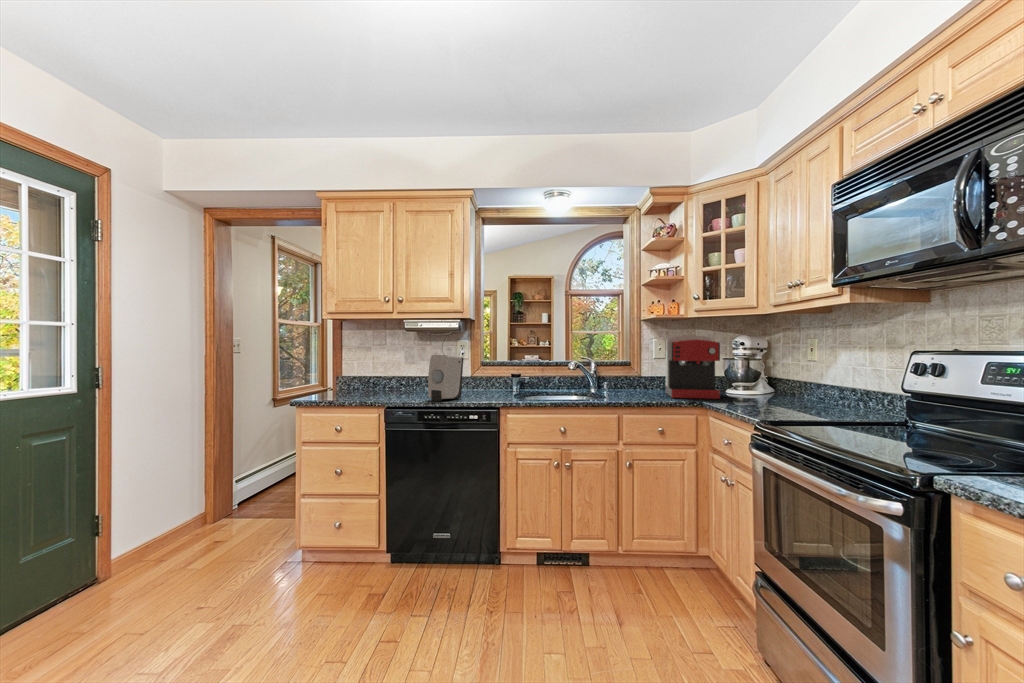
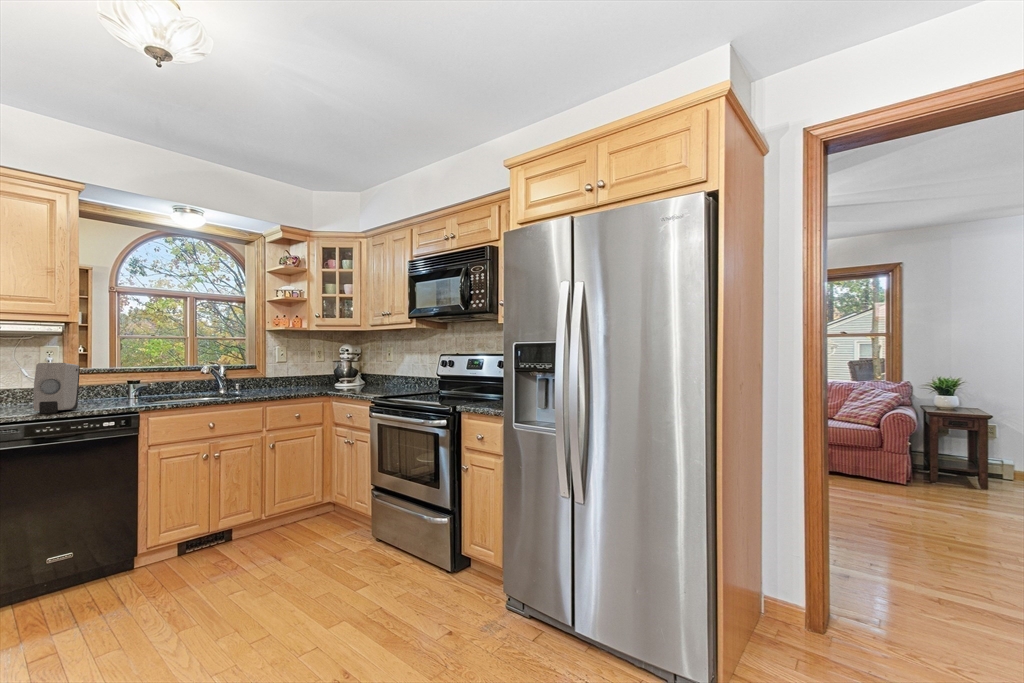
coffee maker: present [666,335,720,399] -> none [289,344,335,392]

